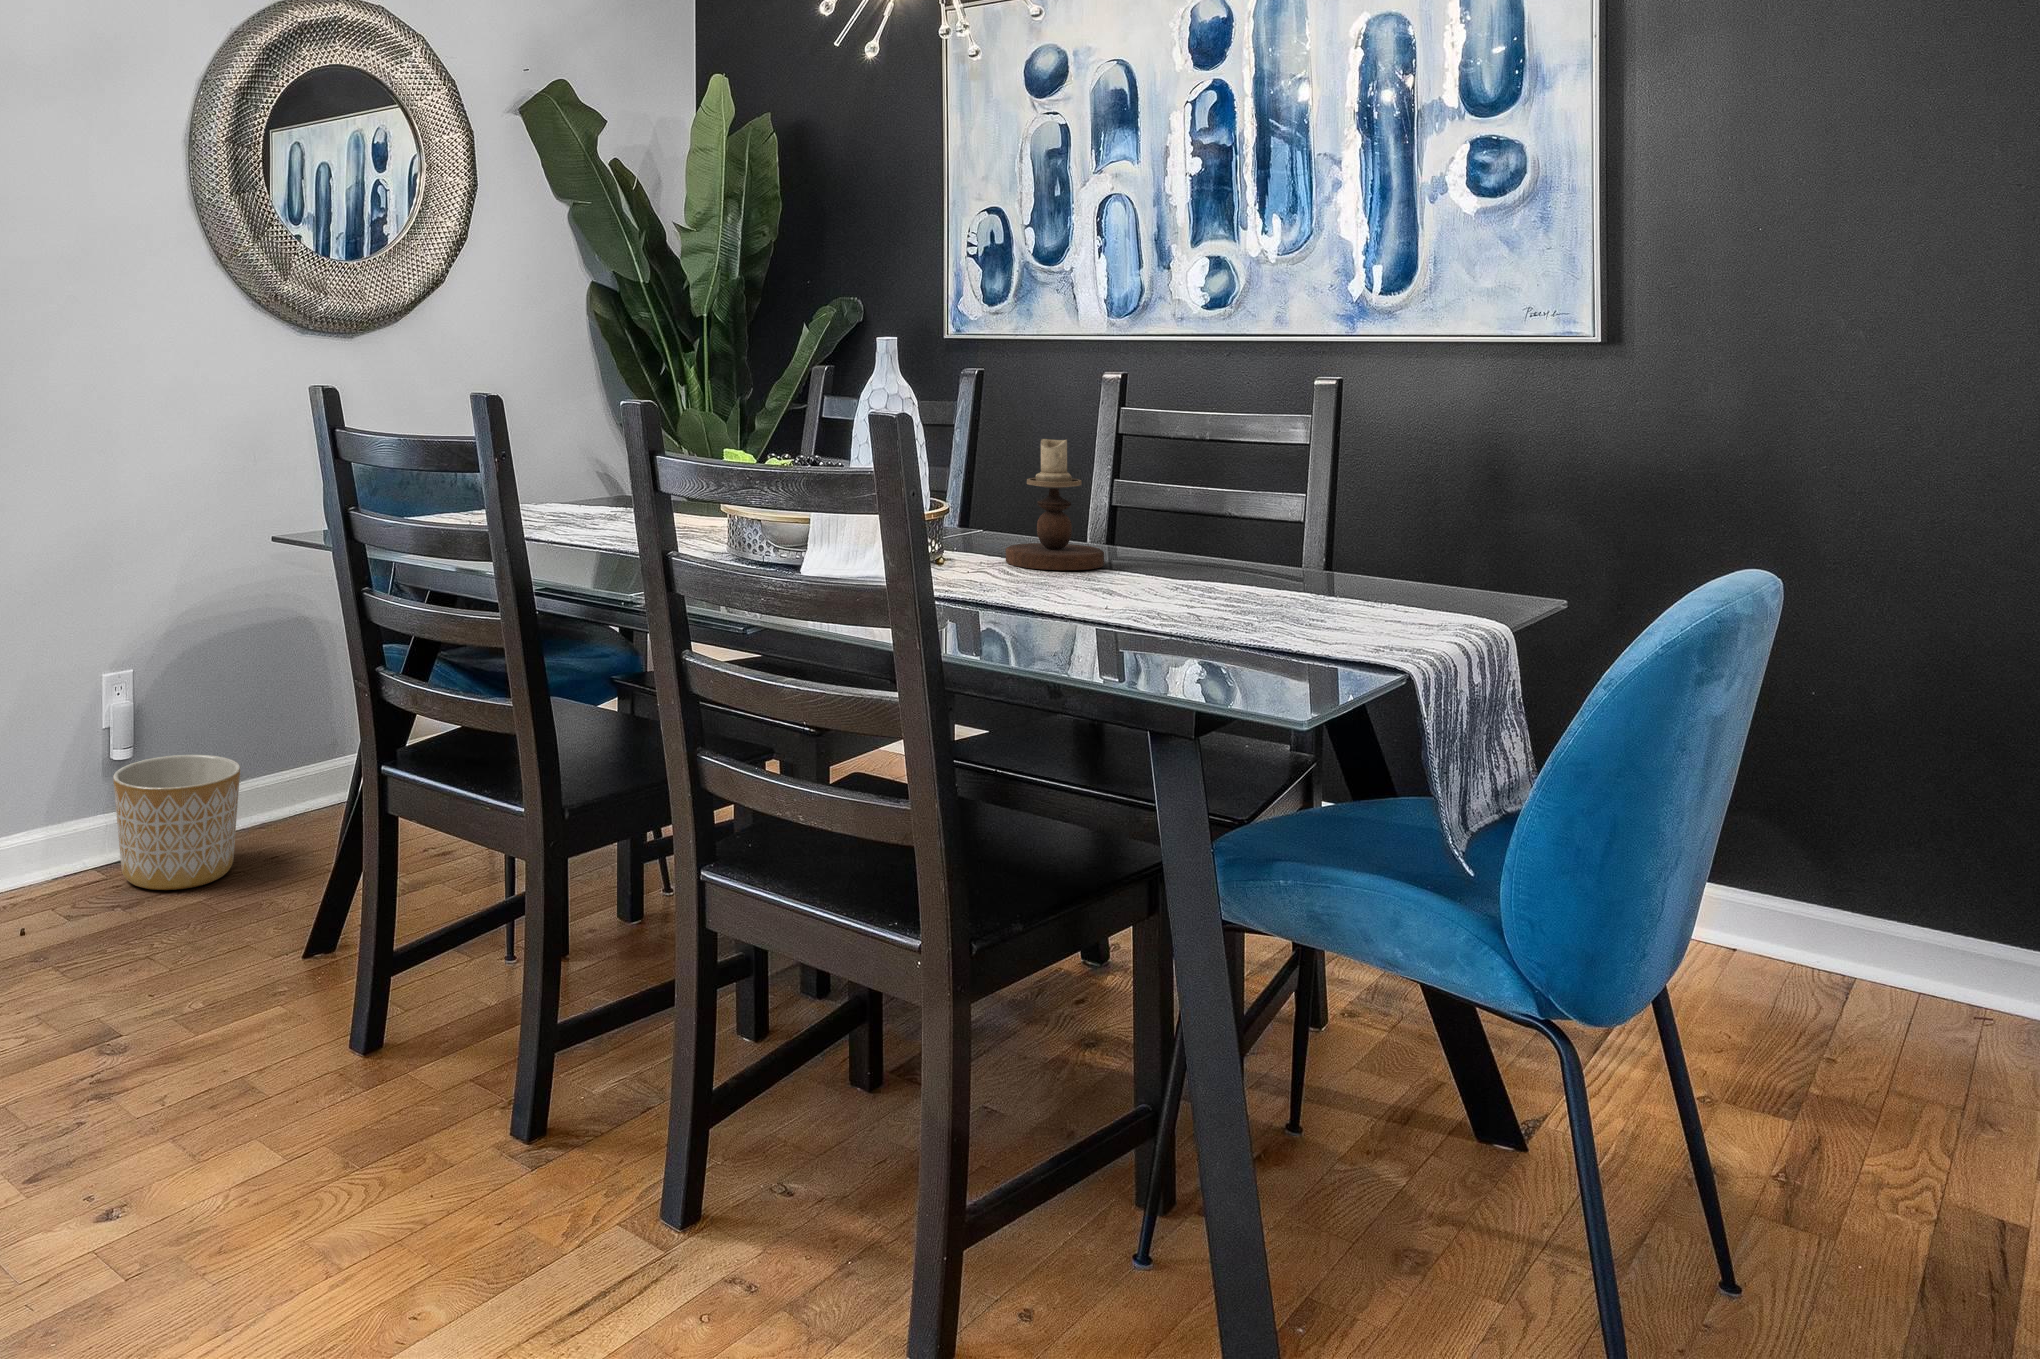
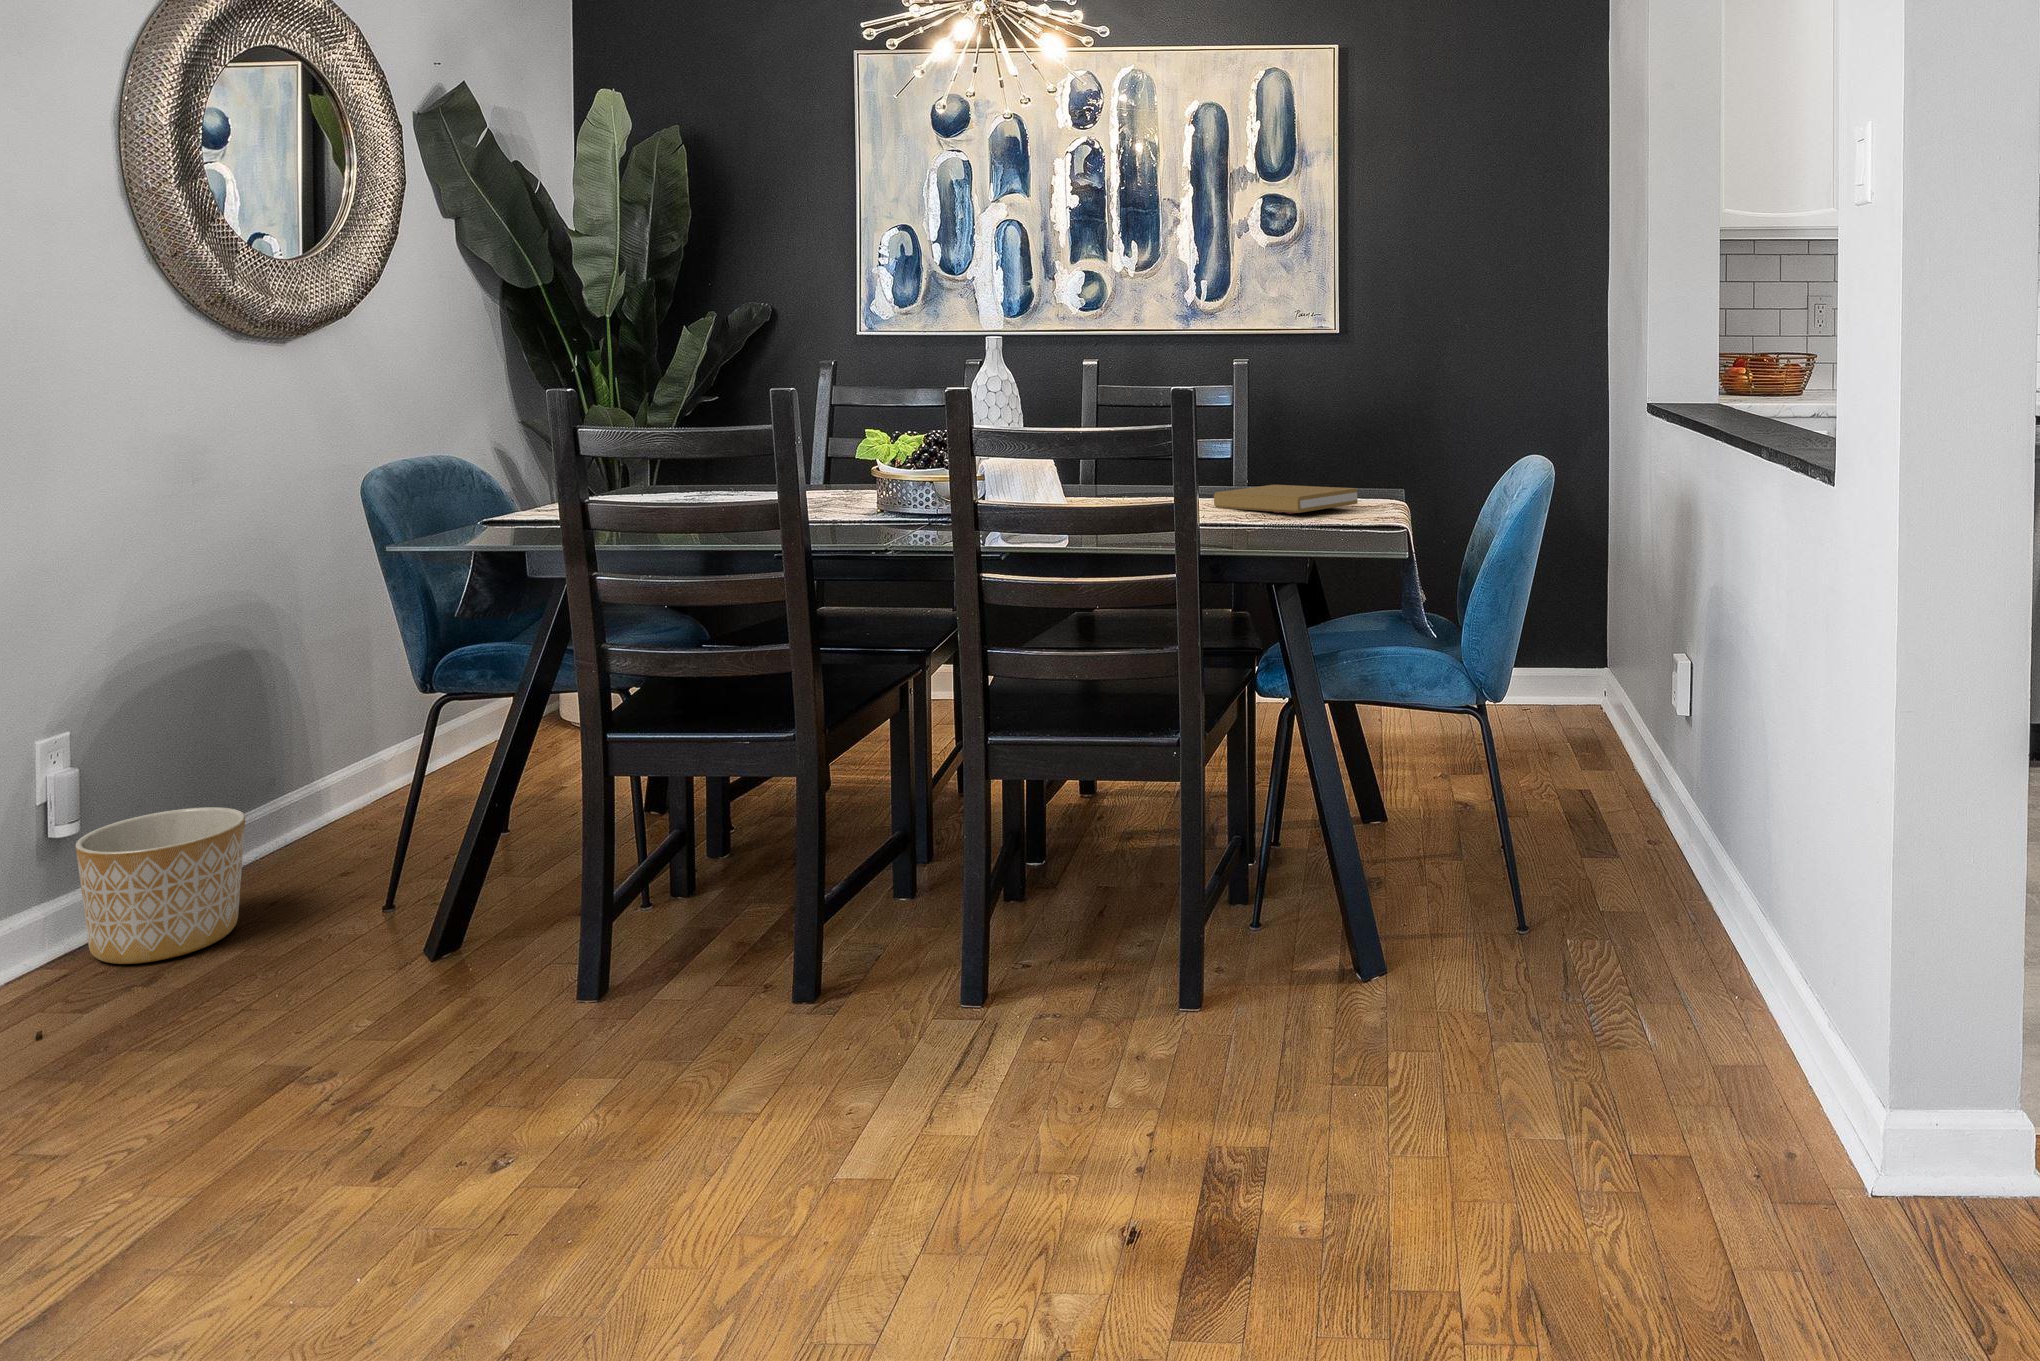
candlestick: present [1006,439,1104,570] -> none [1067,412,1136,506]
book: none [1201,564,1430,612] -> present [1214,485,1358,514]

